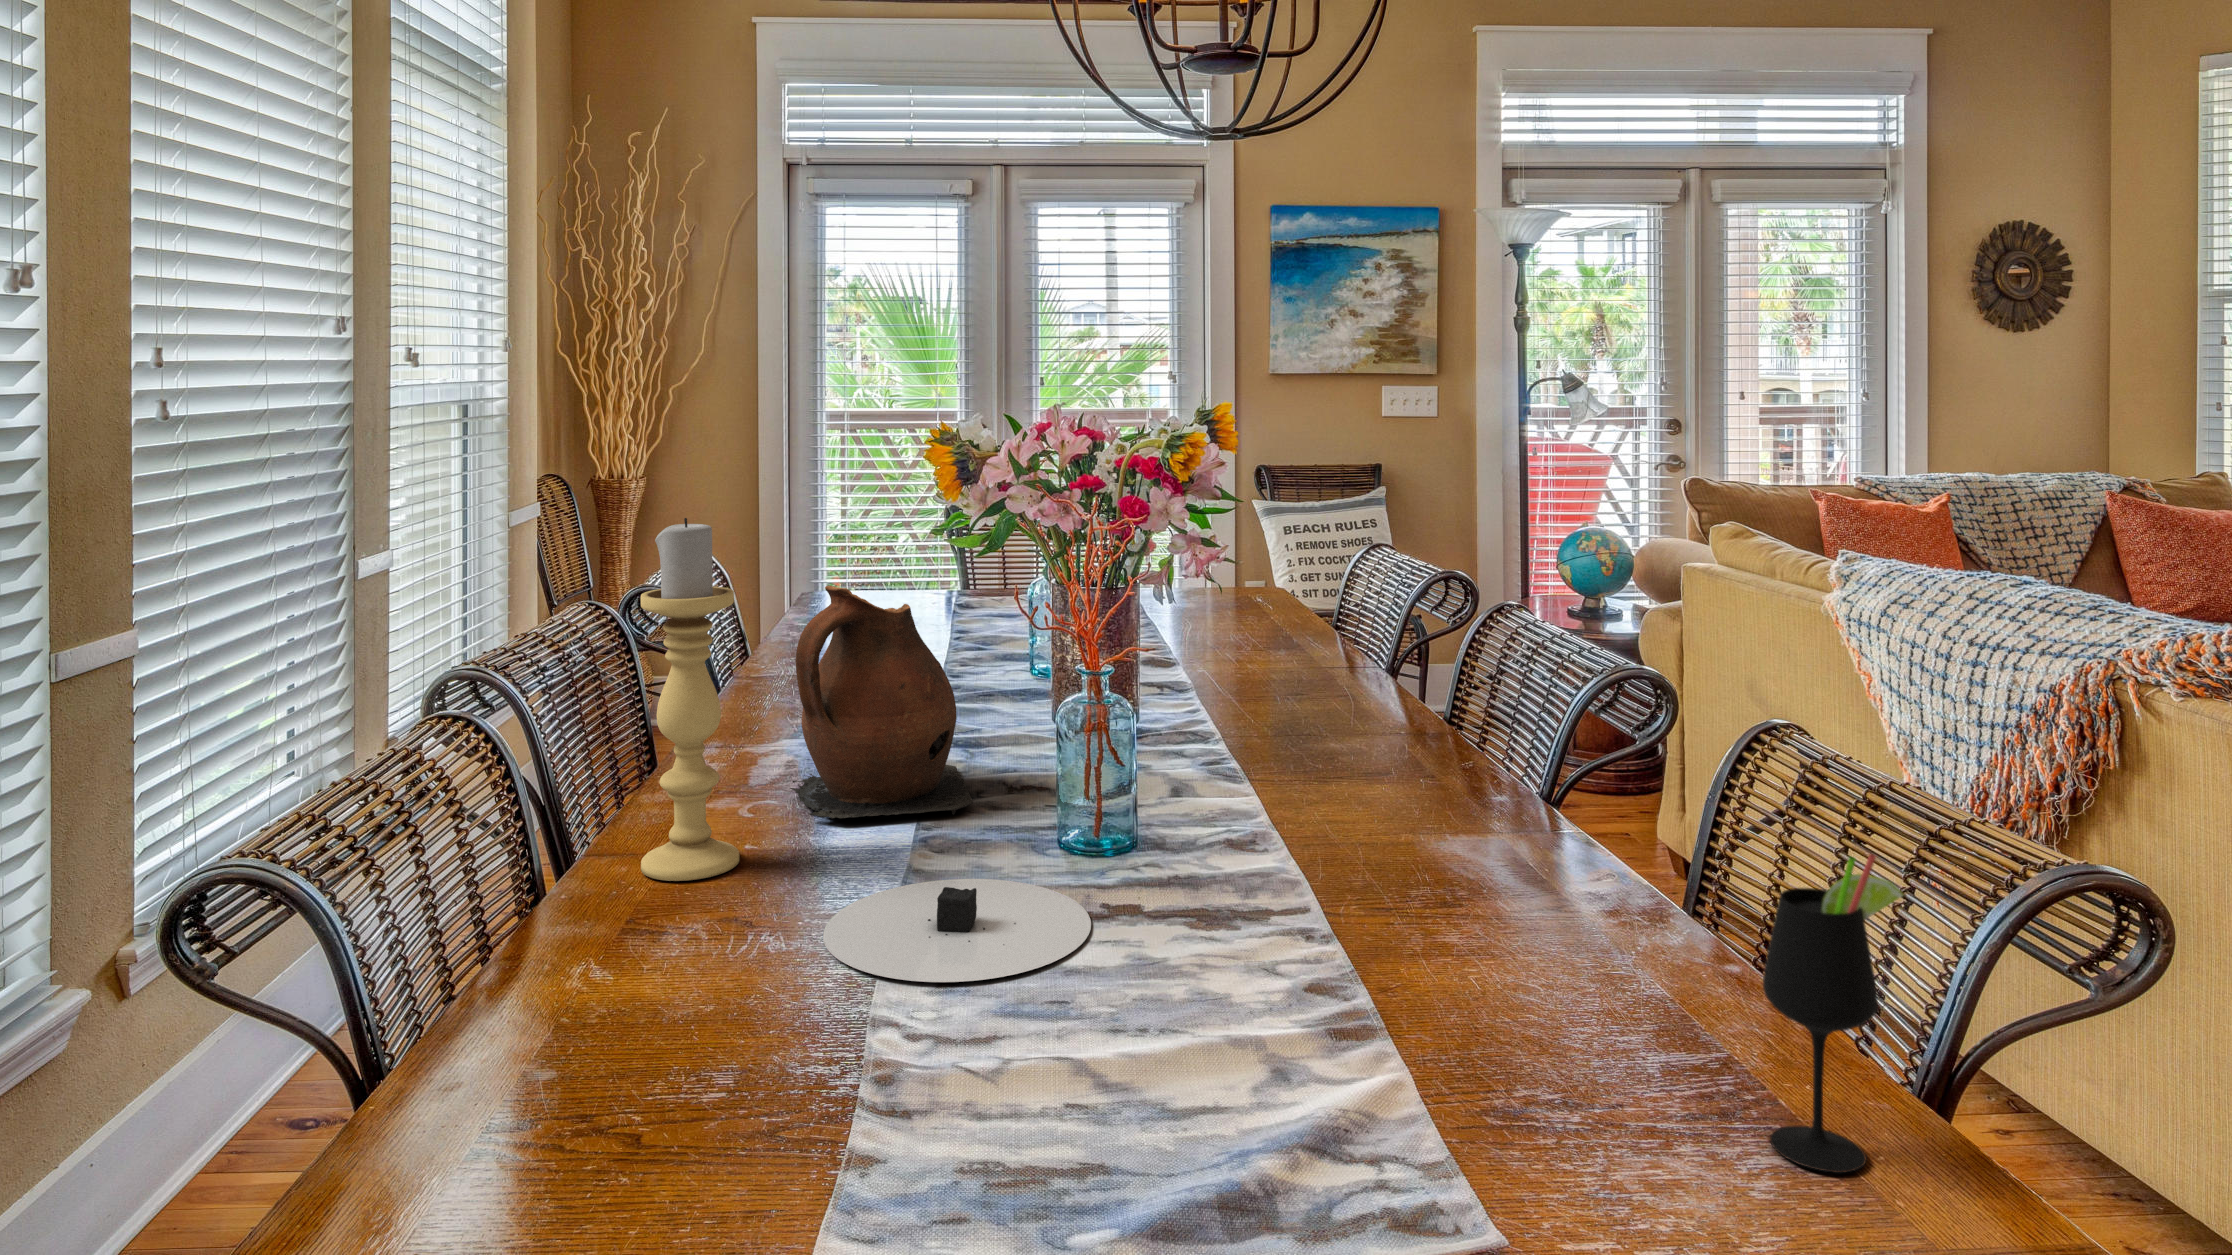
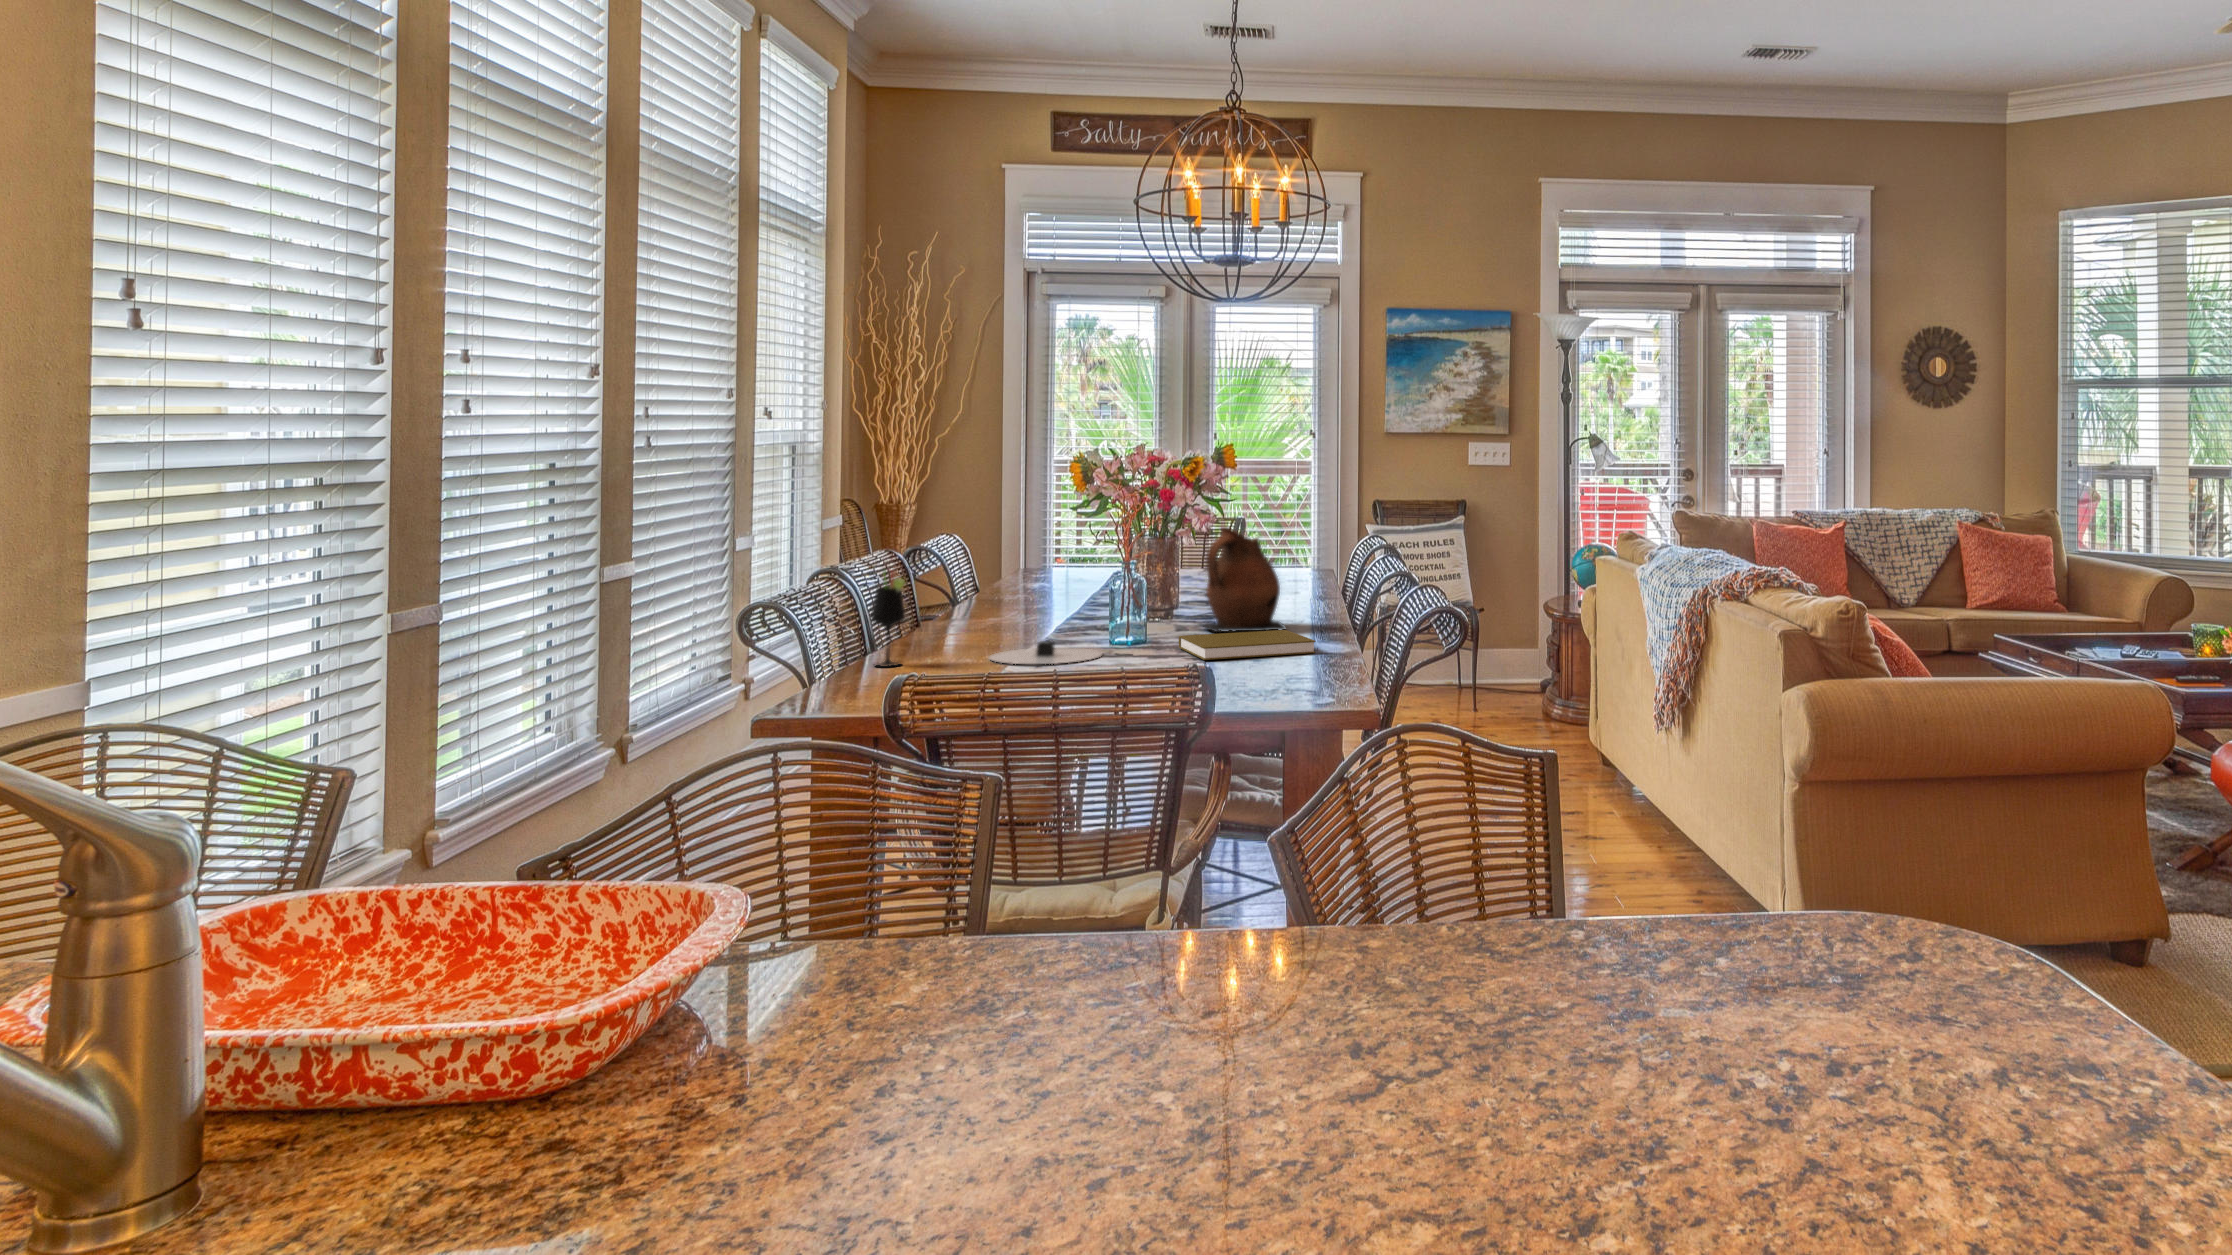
candle holder: present [641,518,739,881] -> none [912,489,957,648]
ceramic pitcher: present [790,586,973,818] -> present [1203,527,1286,631]
book: none [1246,821,1593,957] -> present [1179,630,1316,660]
wine glass: present [1763,854,1903,1173] -> present [872,571,905,667]

